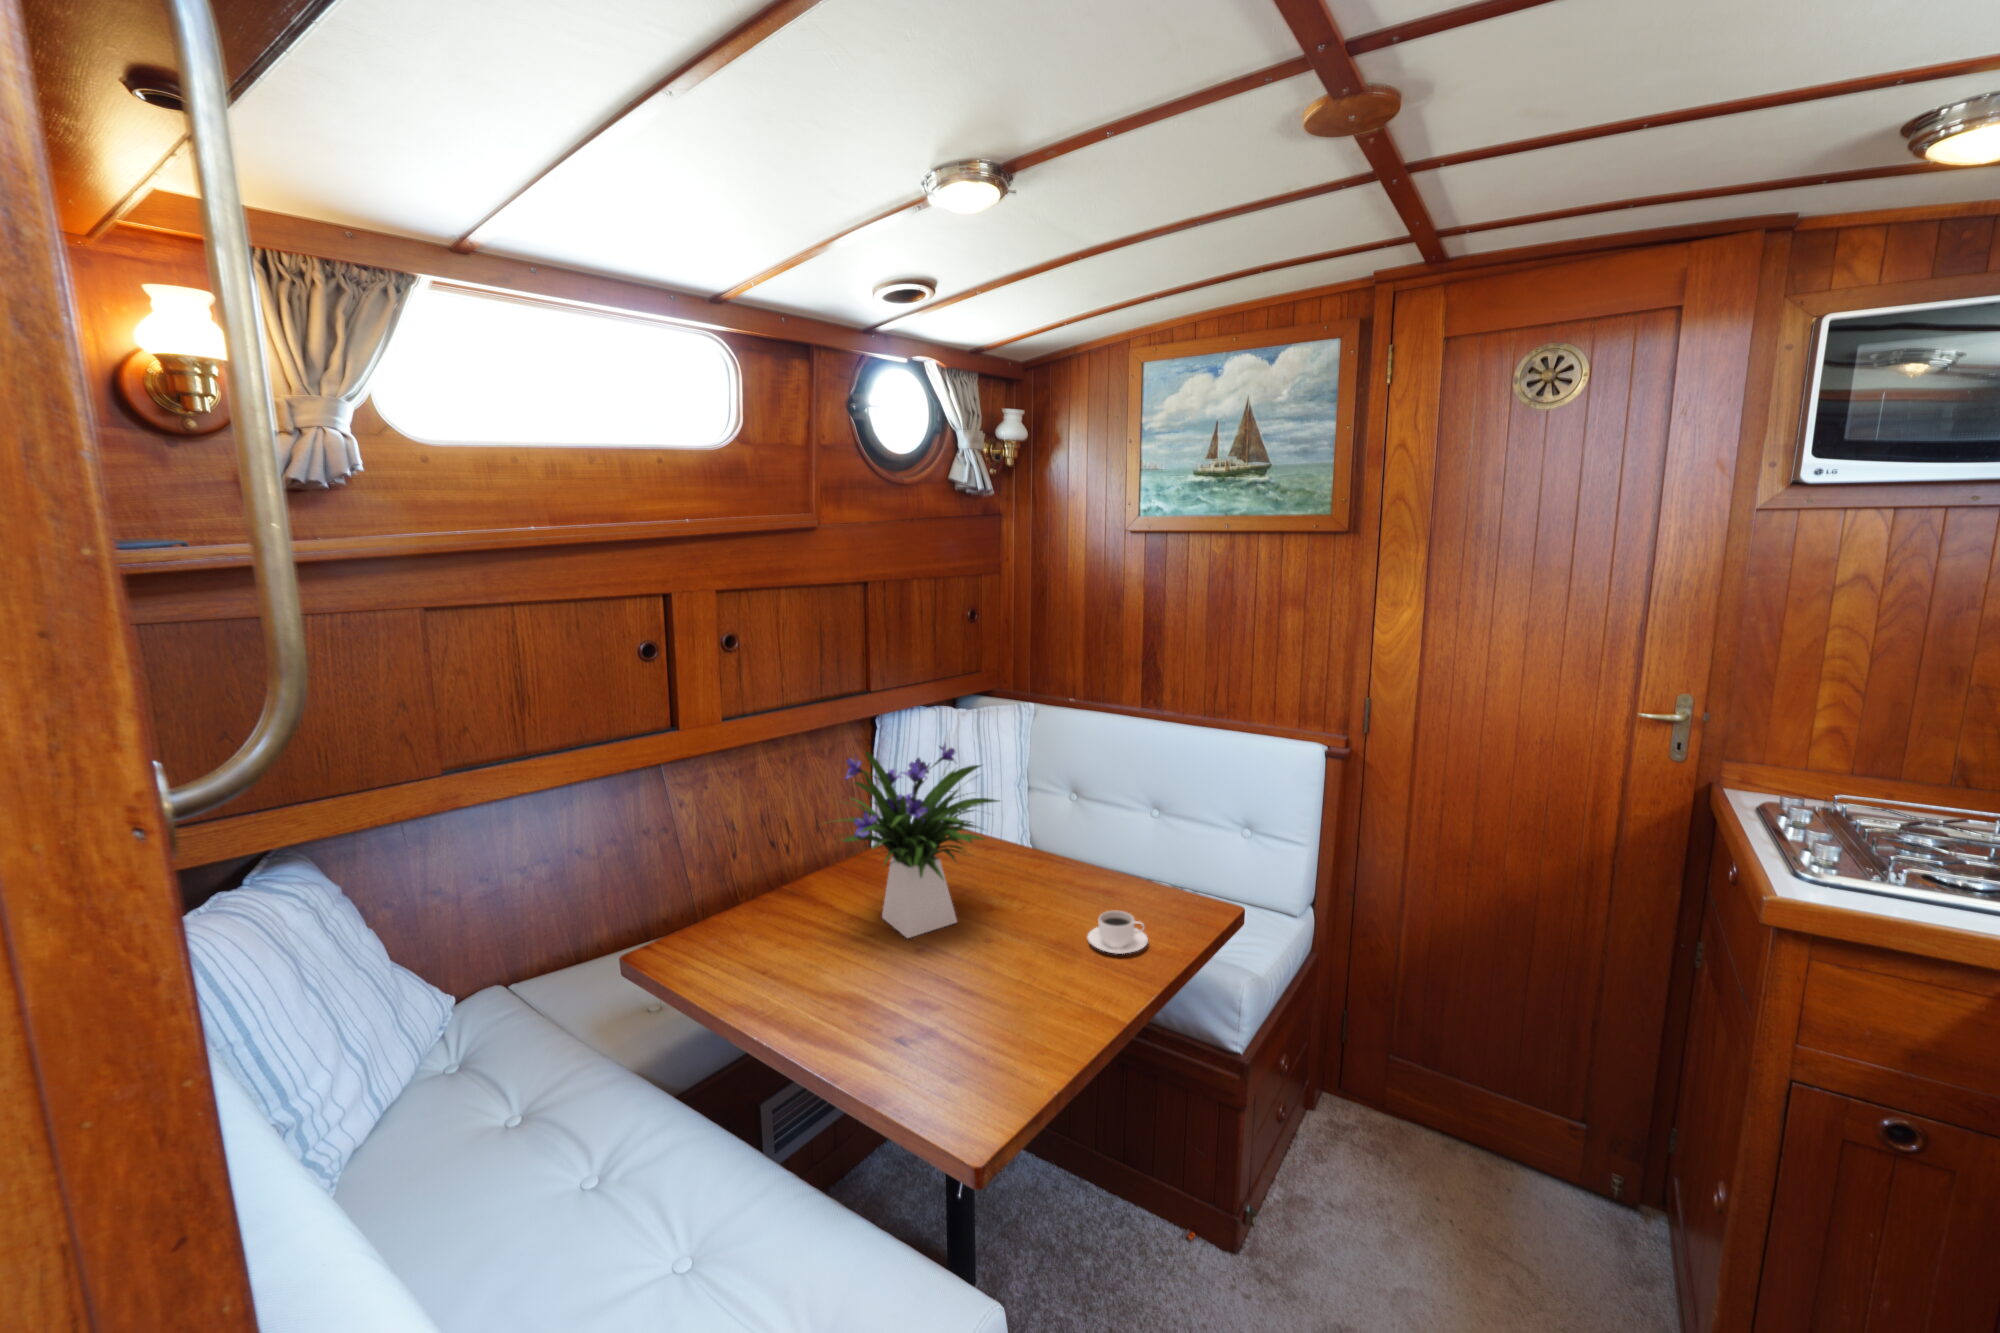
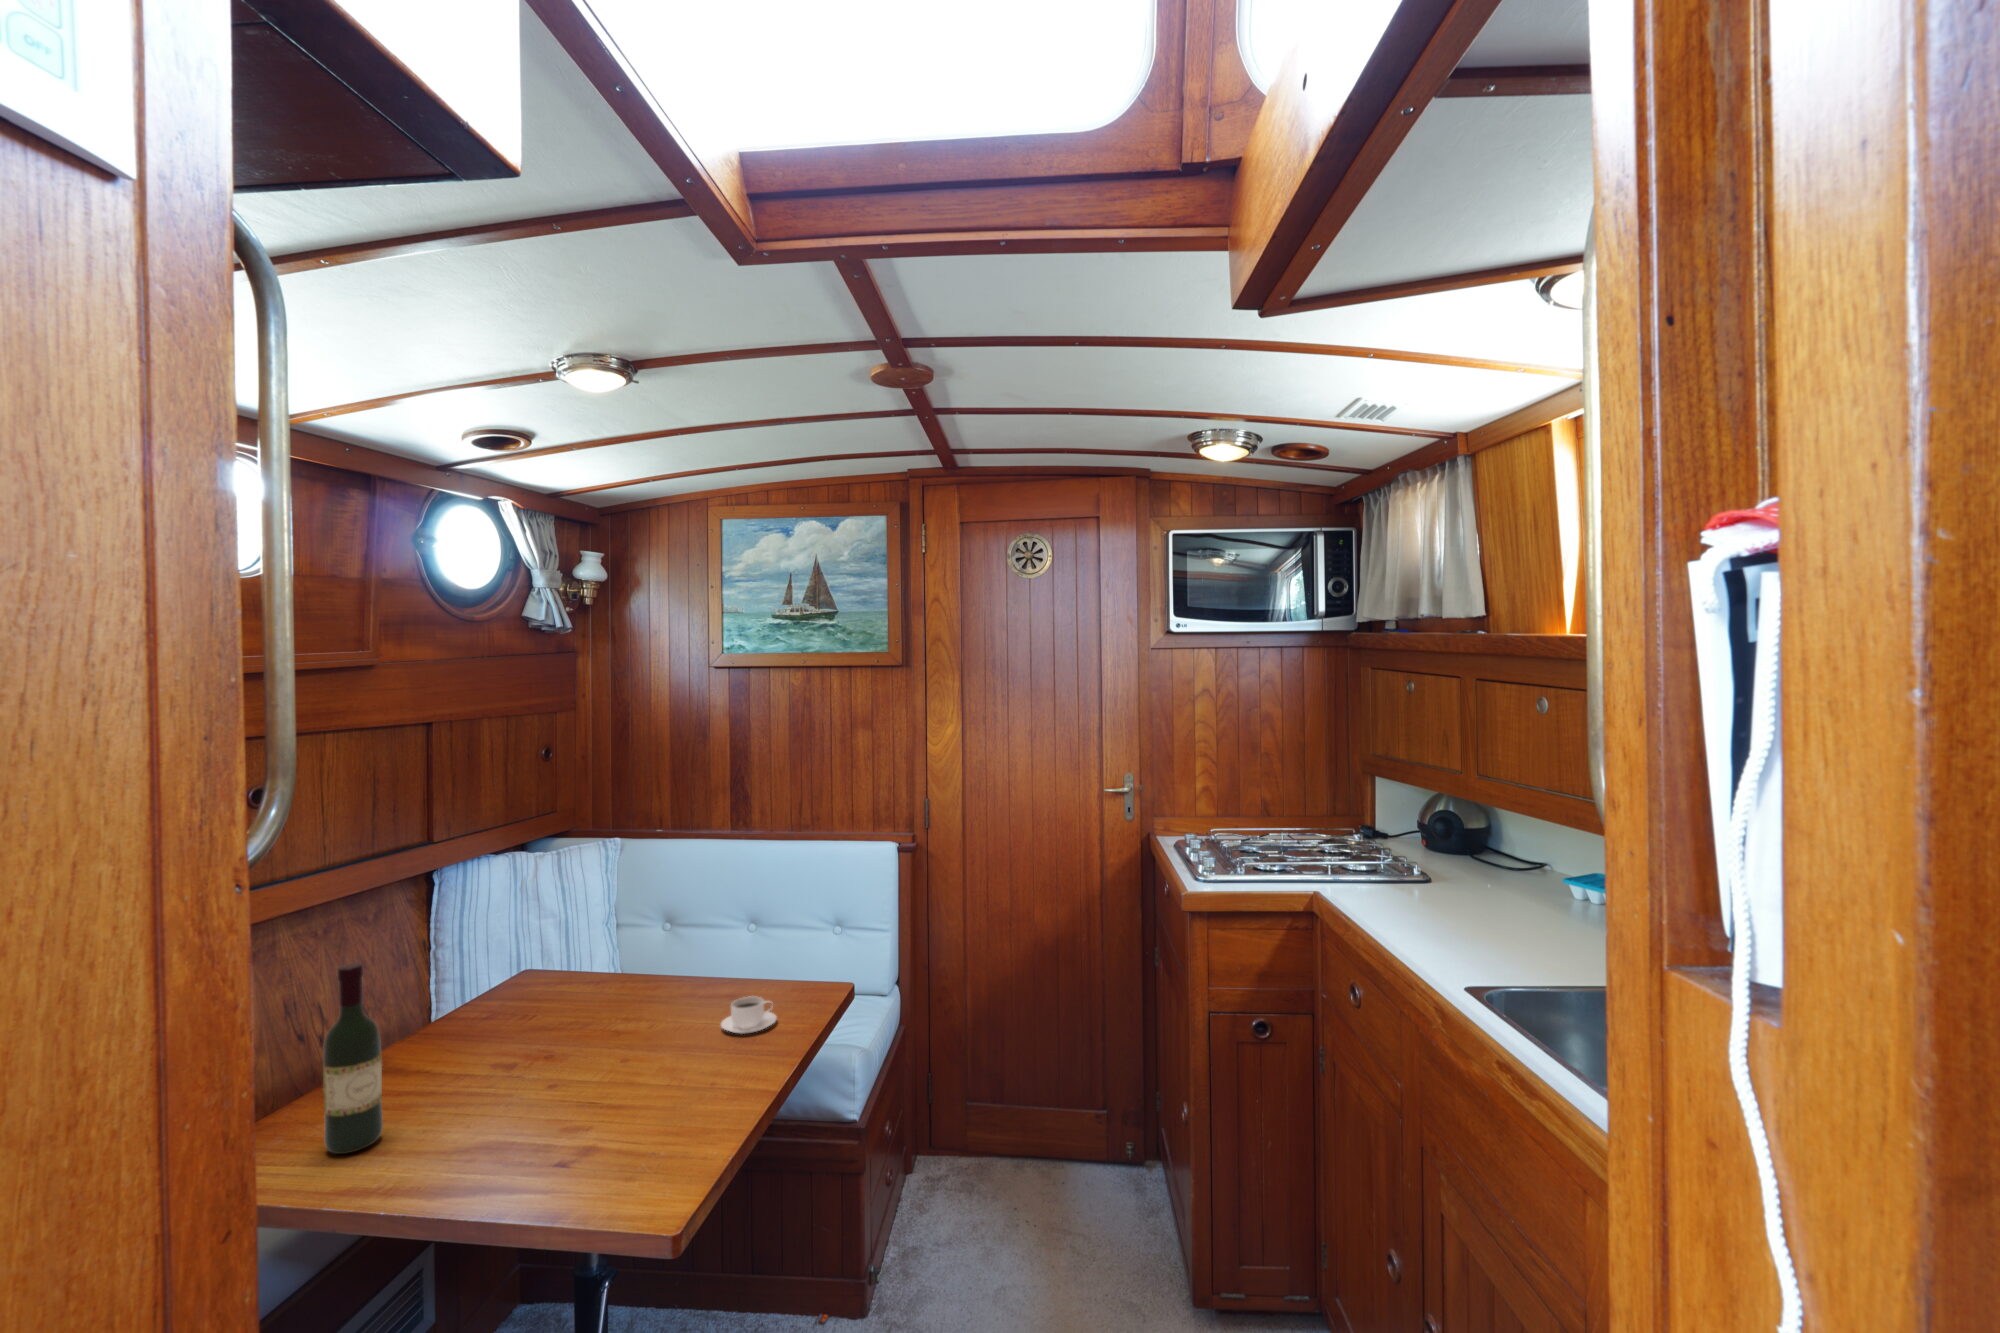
flower arrangement: present [838,744,1000,938] -> none [425,862,637,1067]
wine bottle: none [721,826,771,993] -> present [323,963,383,1154]

